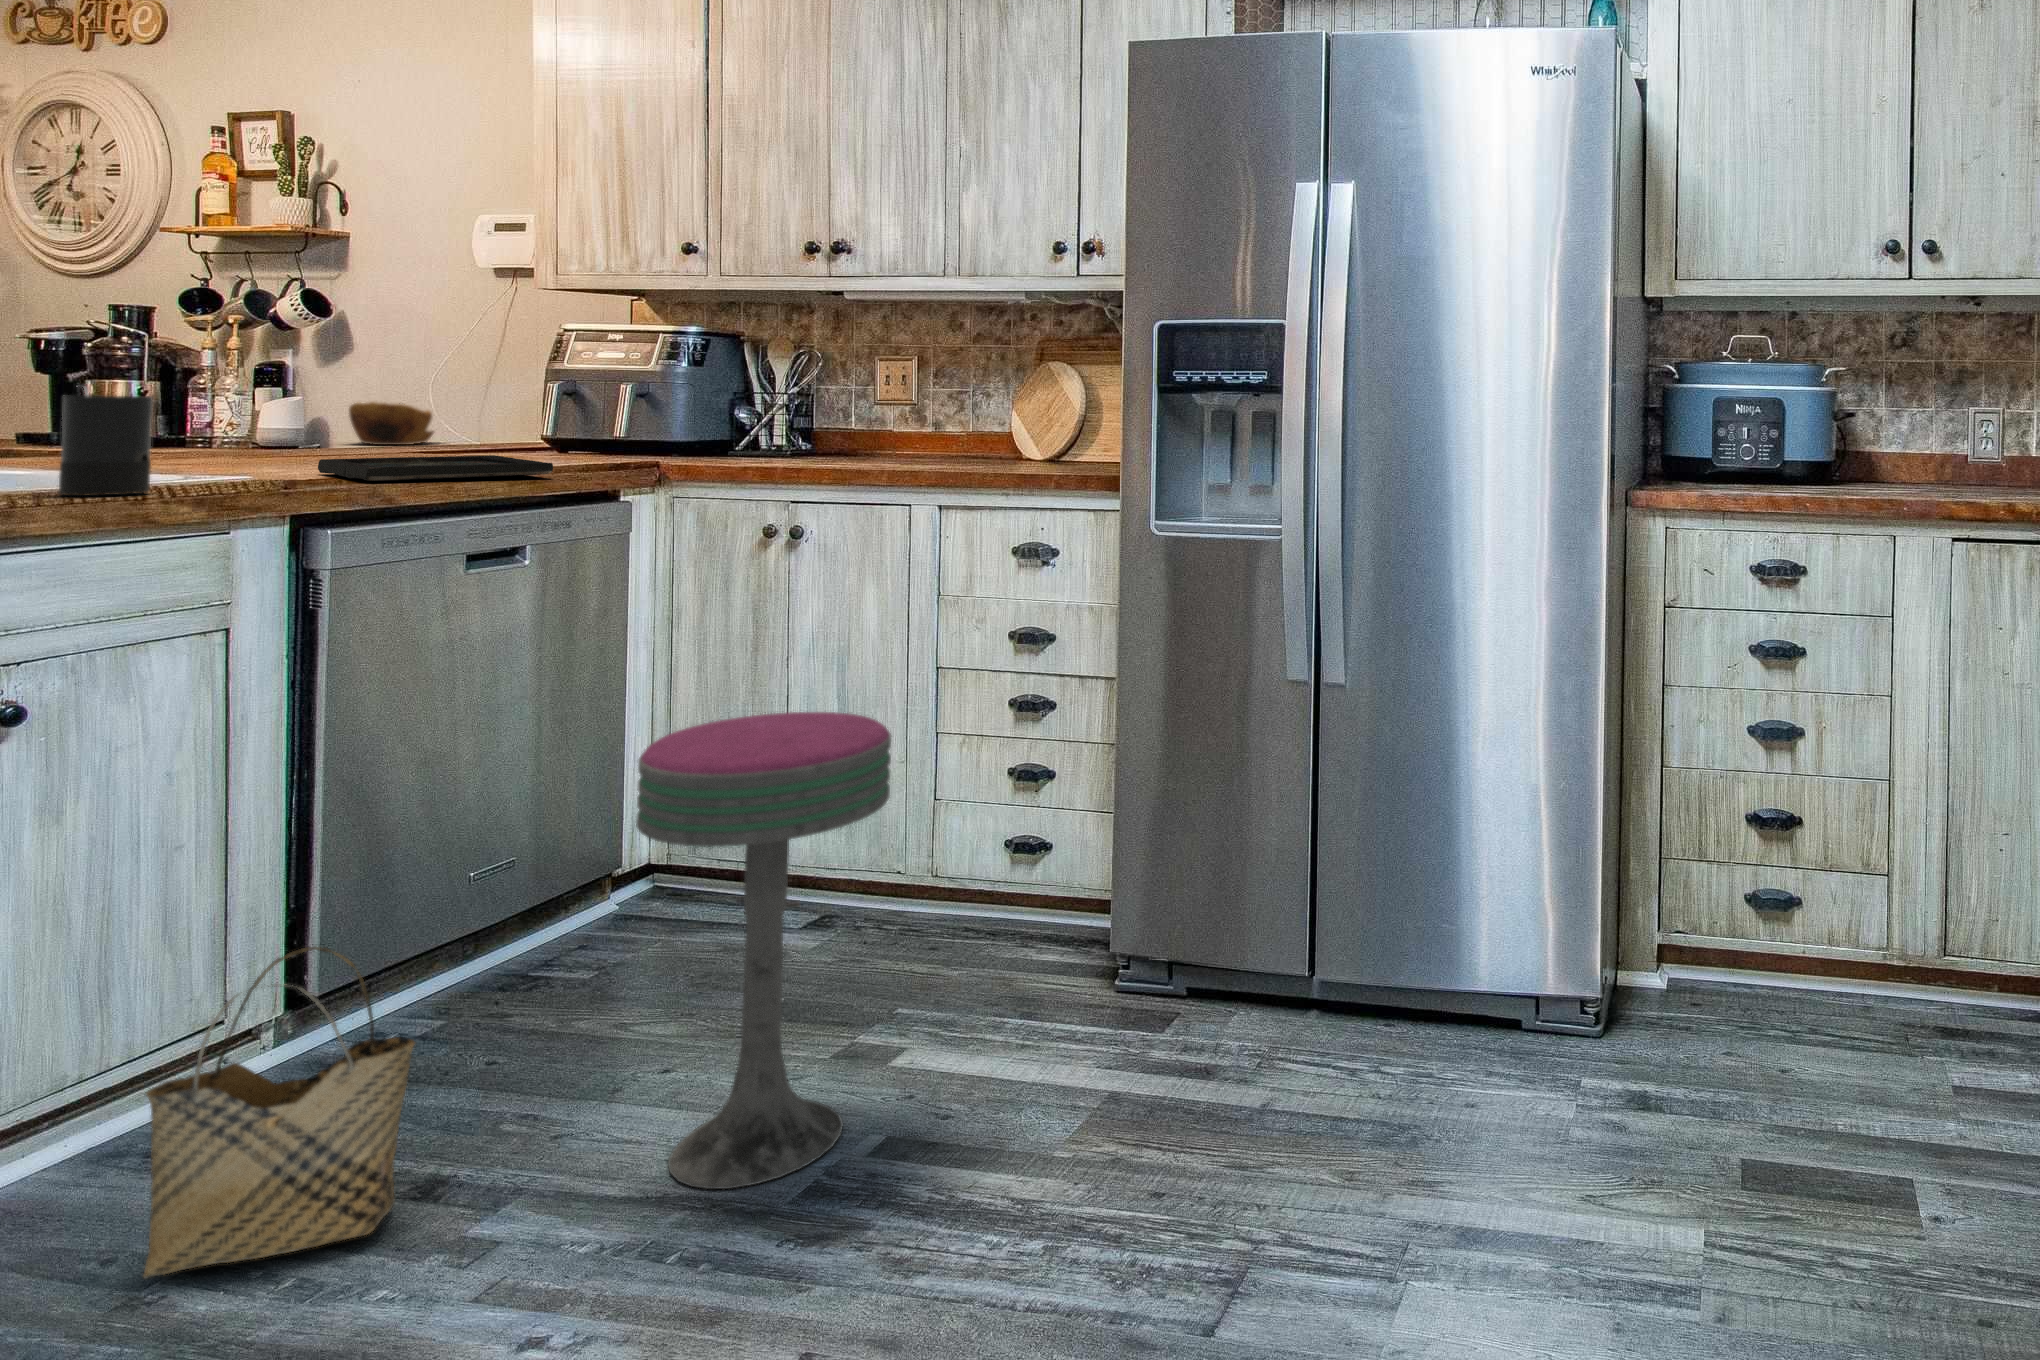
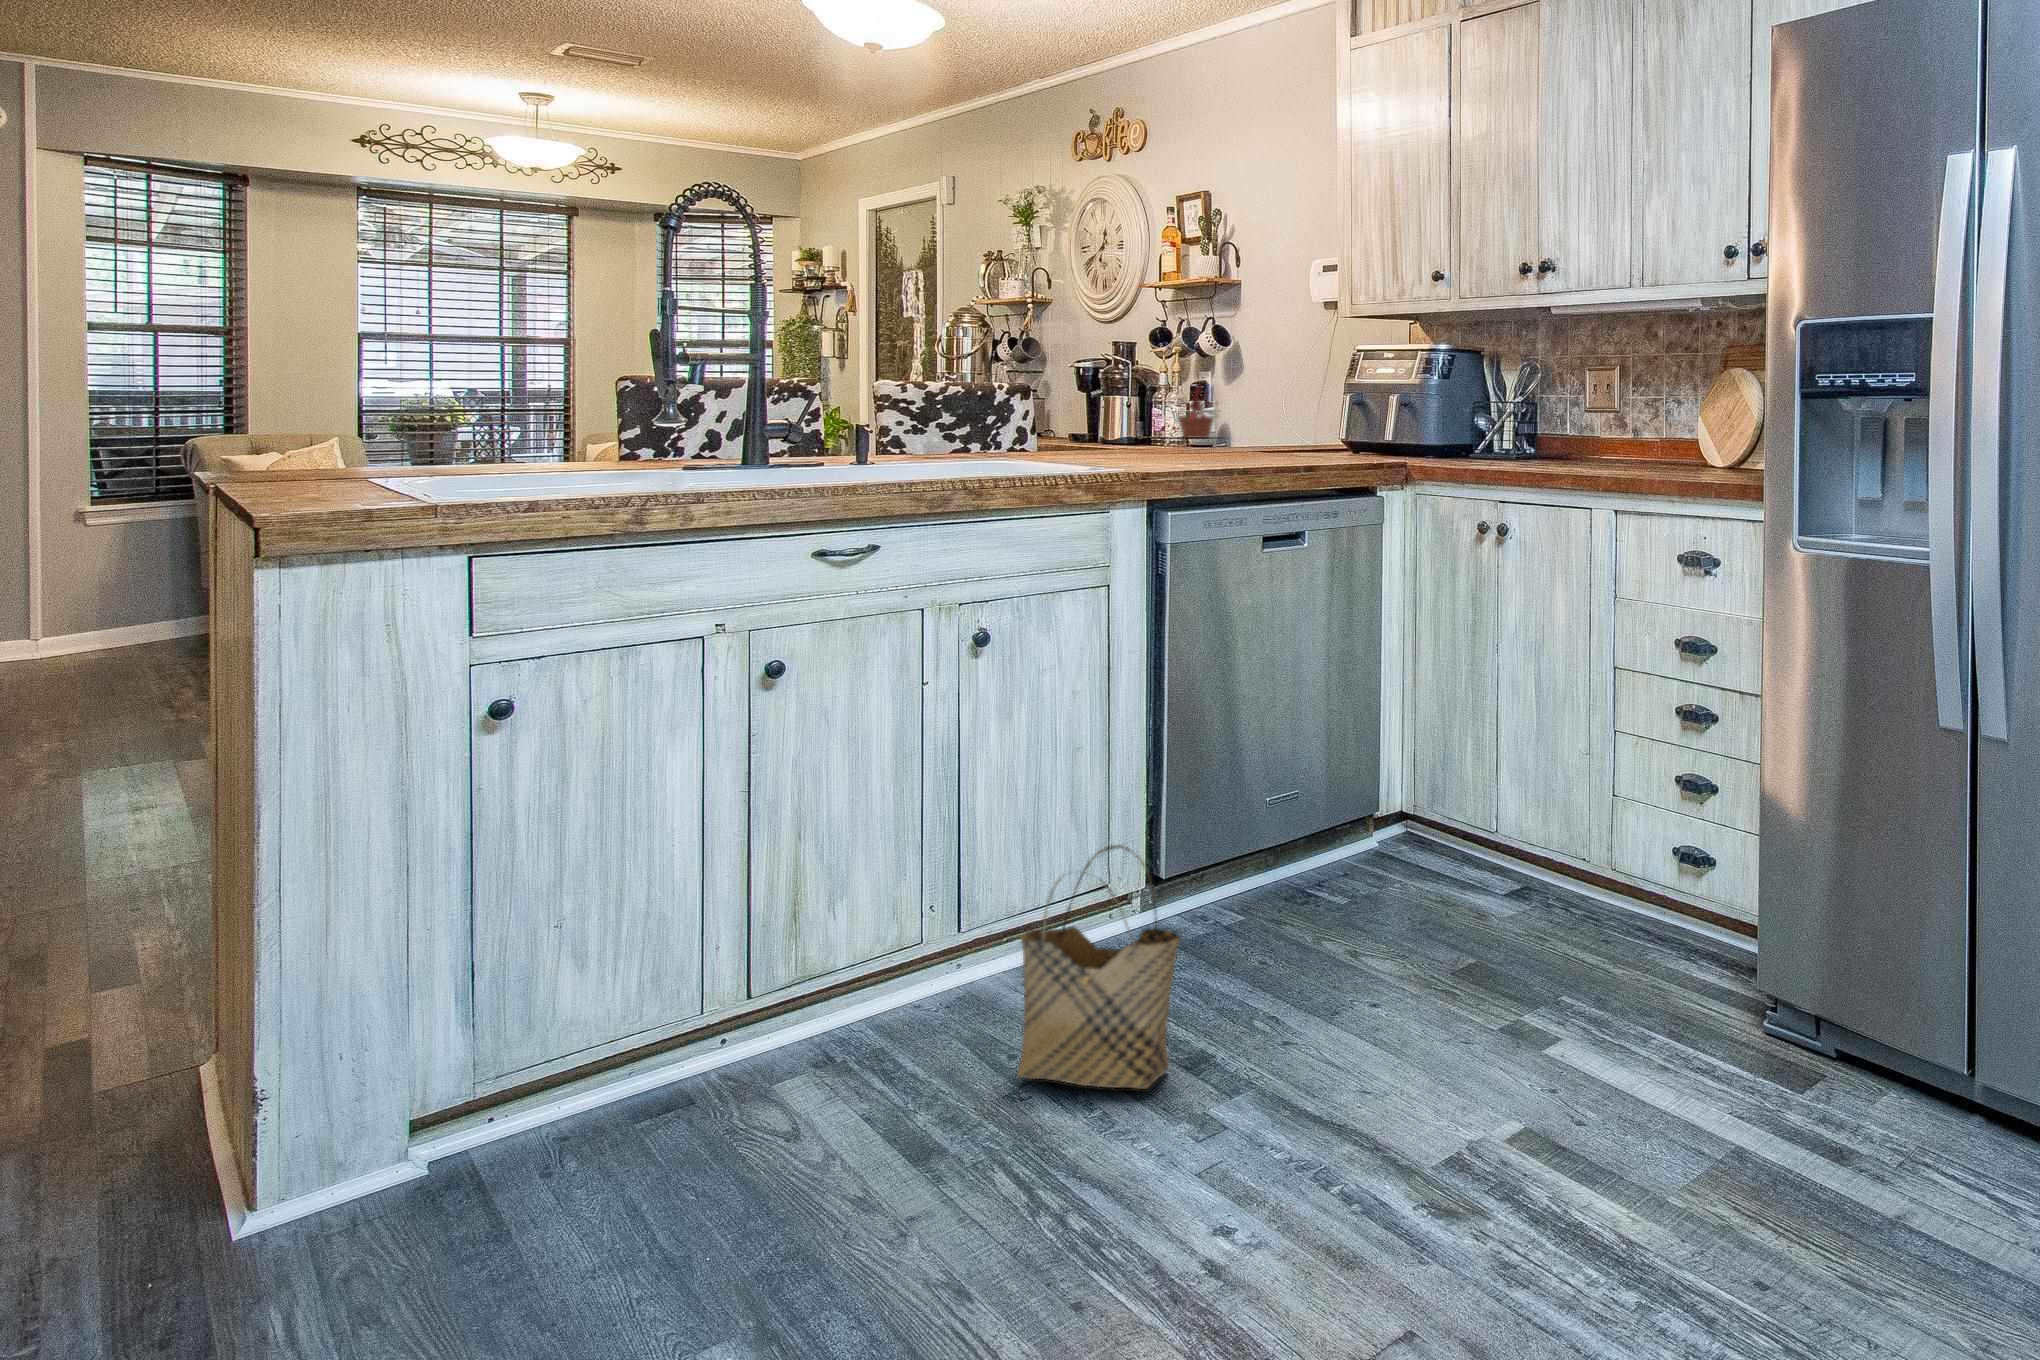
potted plant: none [202,366,325,440] -> present [1178,387,1214,438]
candle: present [59,387,153,496] -> none [996,401,1047,482]
wooden bowl: present [349,402,434,445] -> none [1237,404,1297,443]
tray: present [318,455,553,481] -> none [1170,455,1309,475]
bar stool: present [636,712,892,1189] -> none [1322,700,1528,1139]

